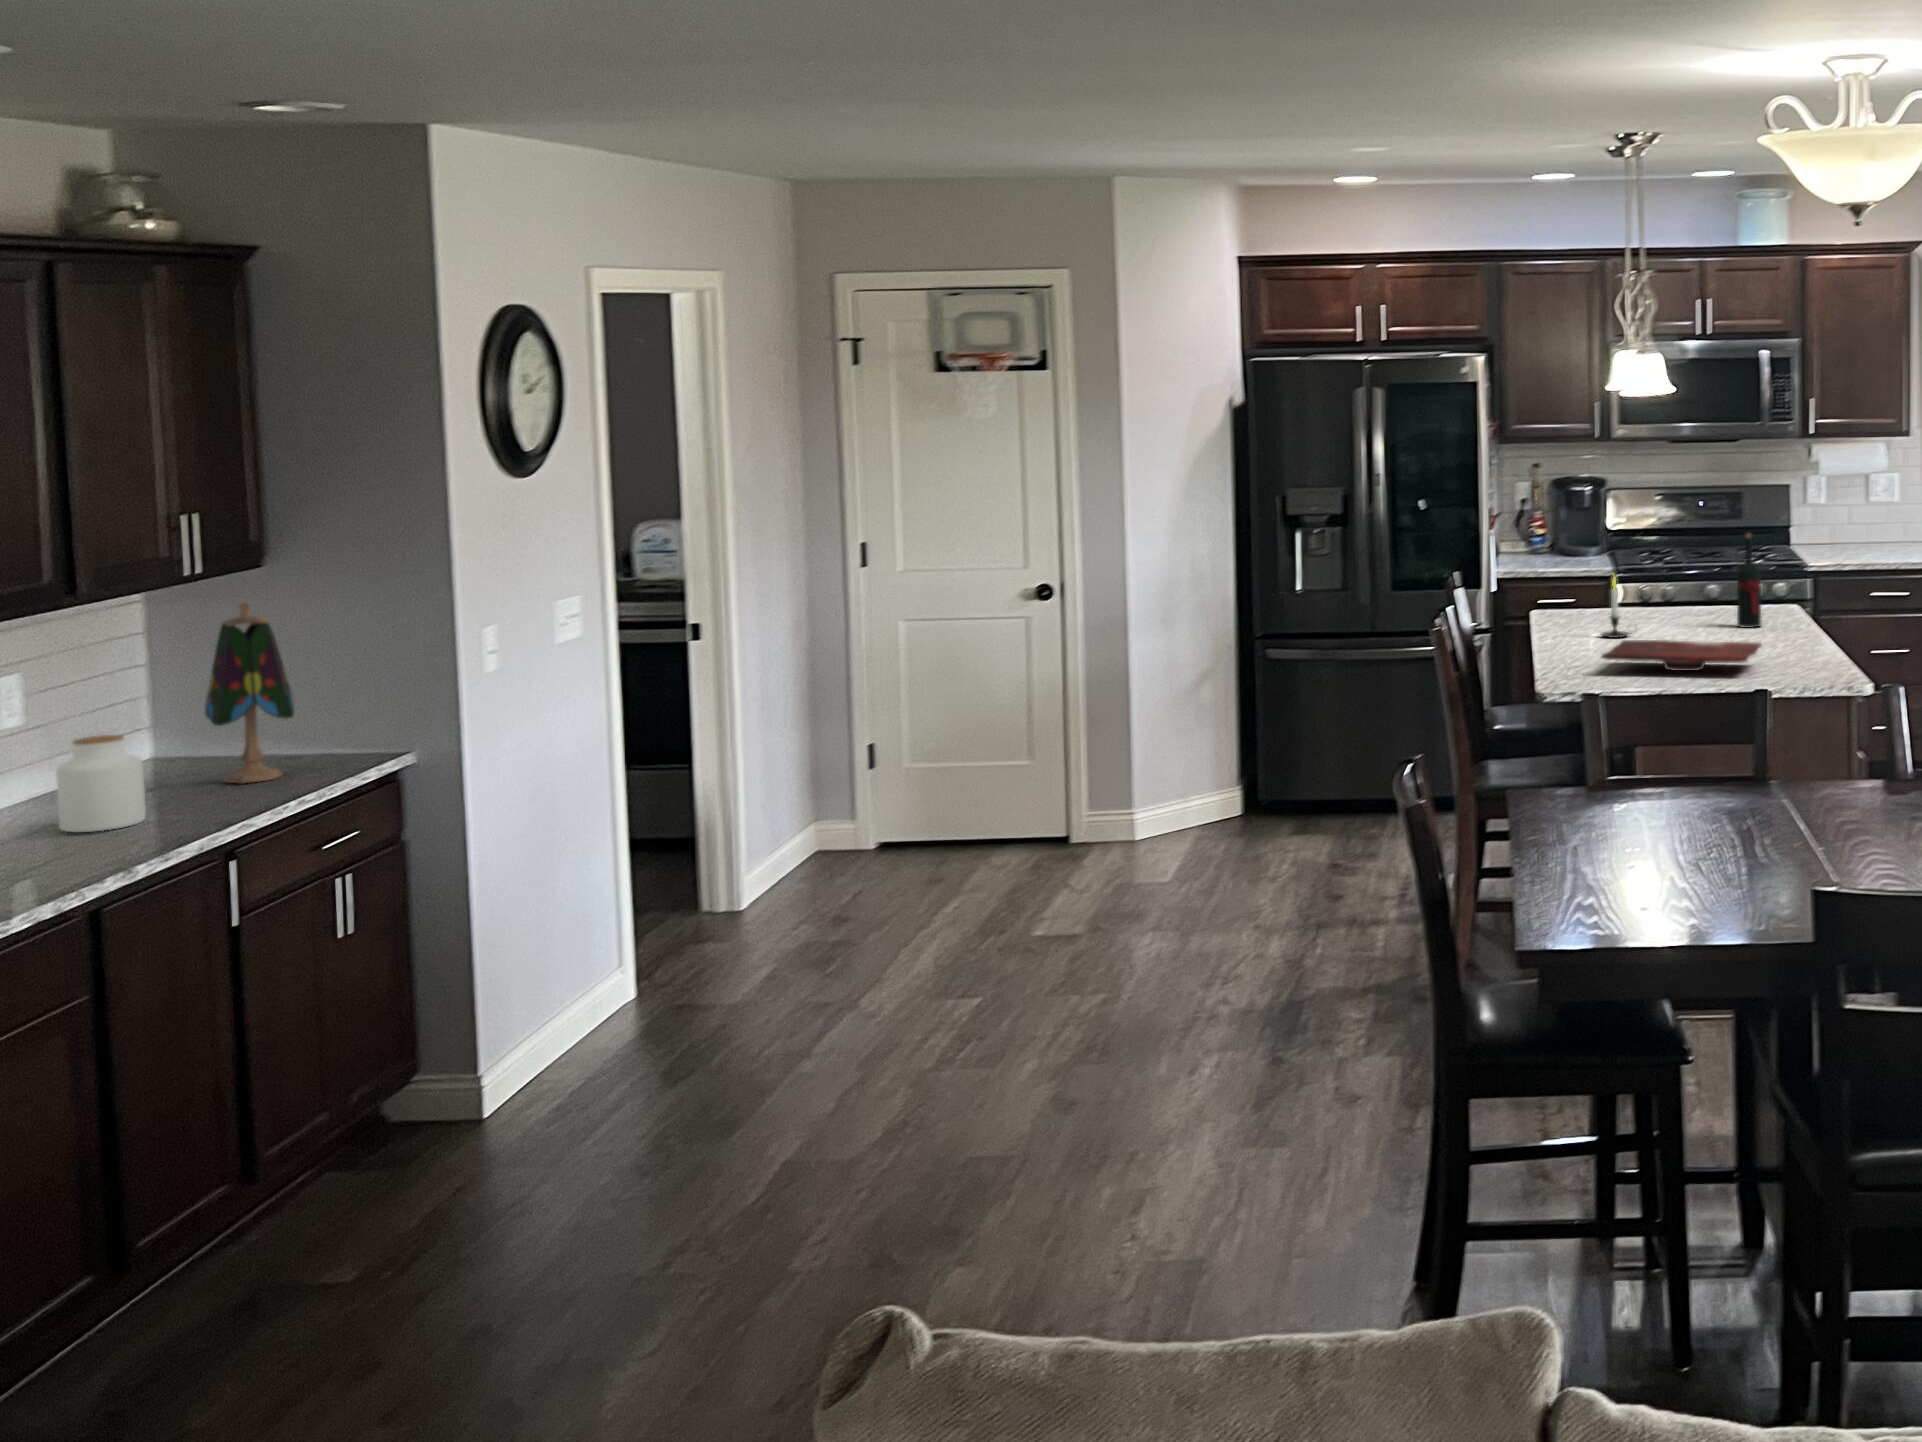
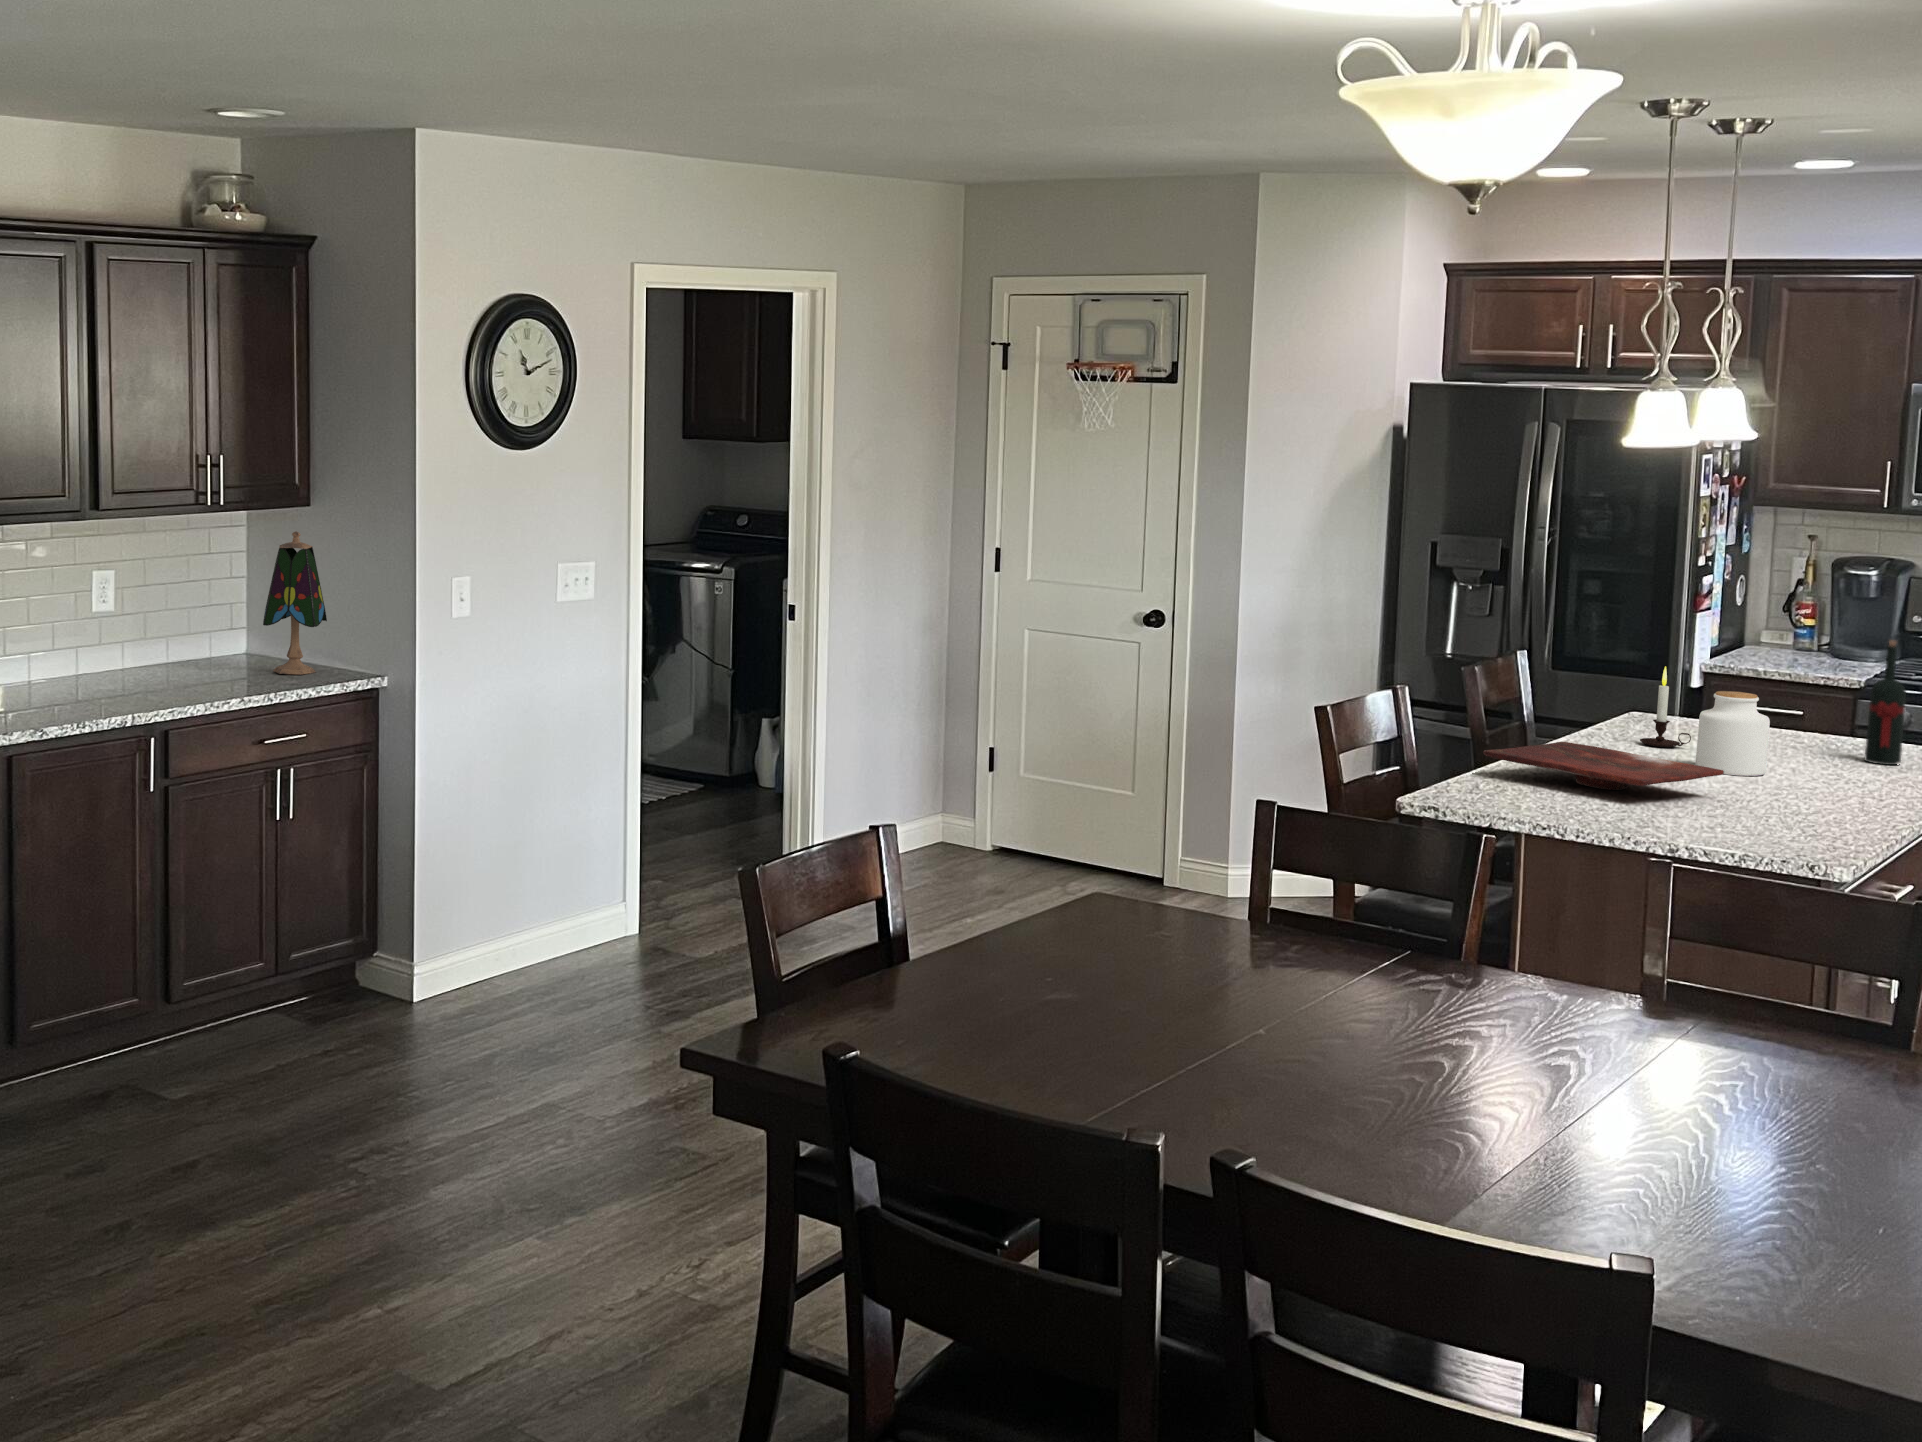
jar: present [56,735,146,832] -> present [1696,691,1770,776]

